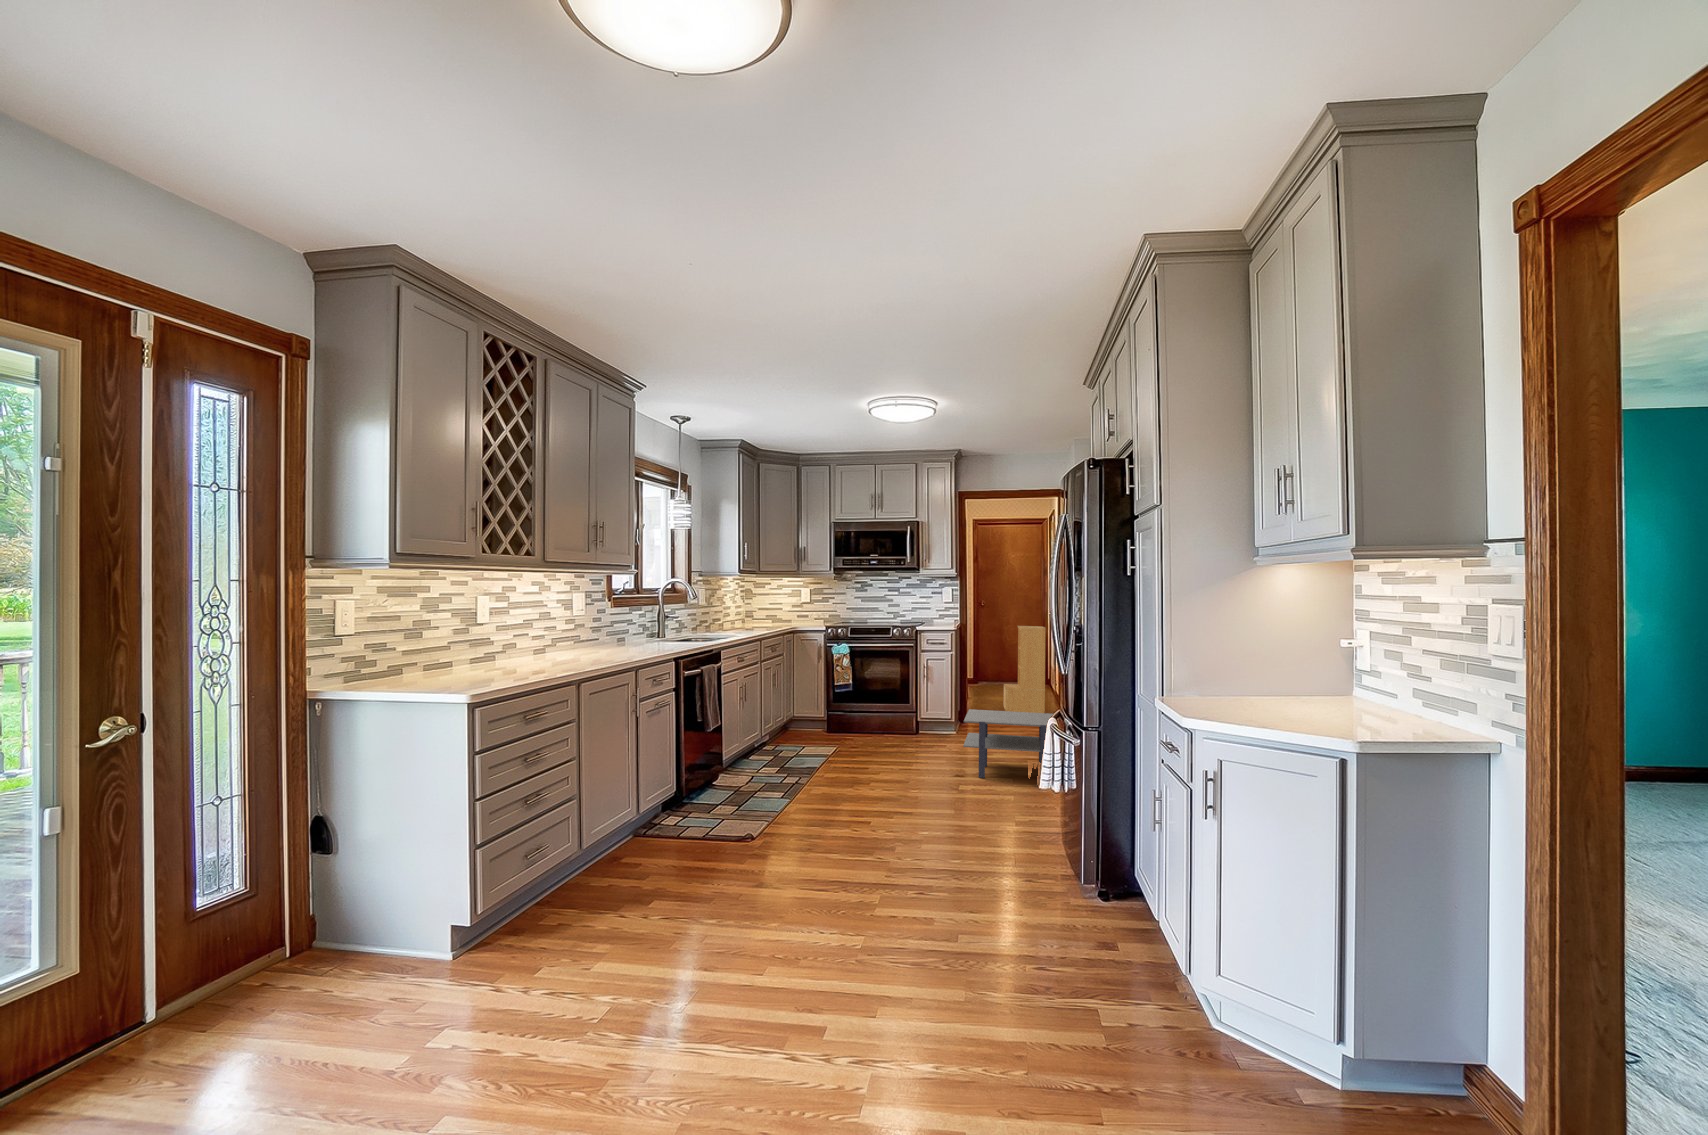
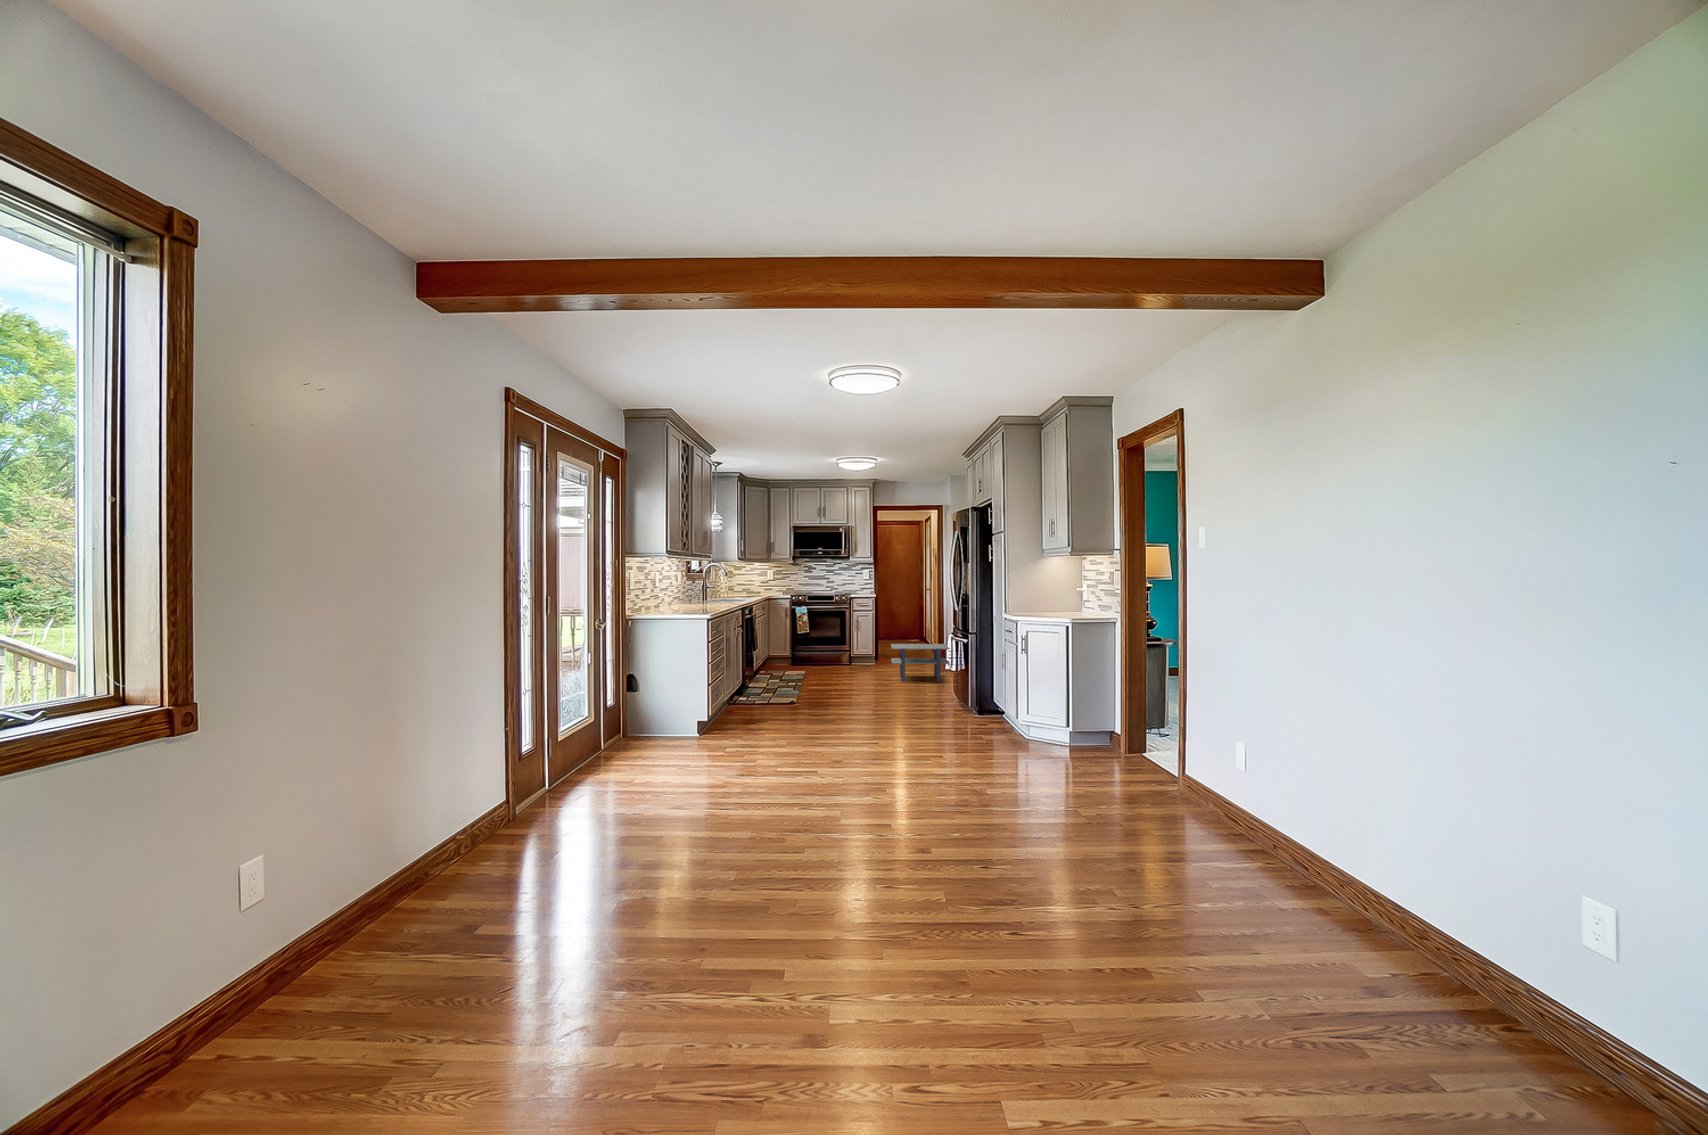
bookshelf: present [1003,626,1046,713] -> none [900,594,928,655]

